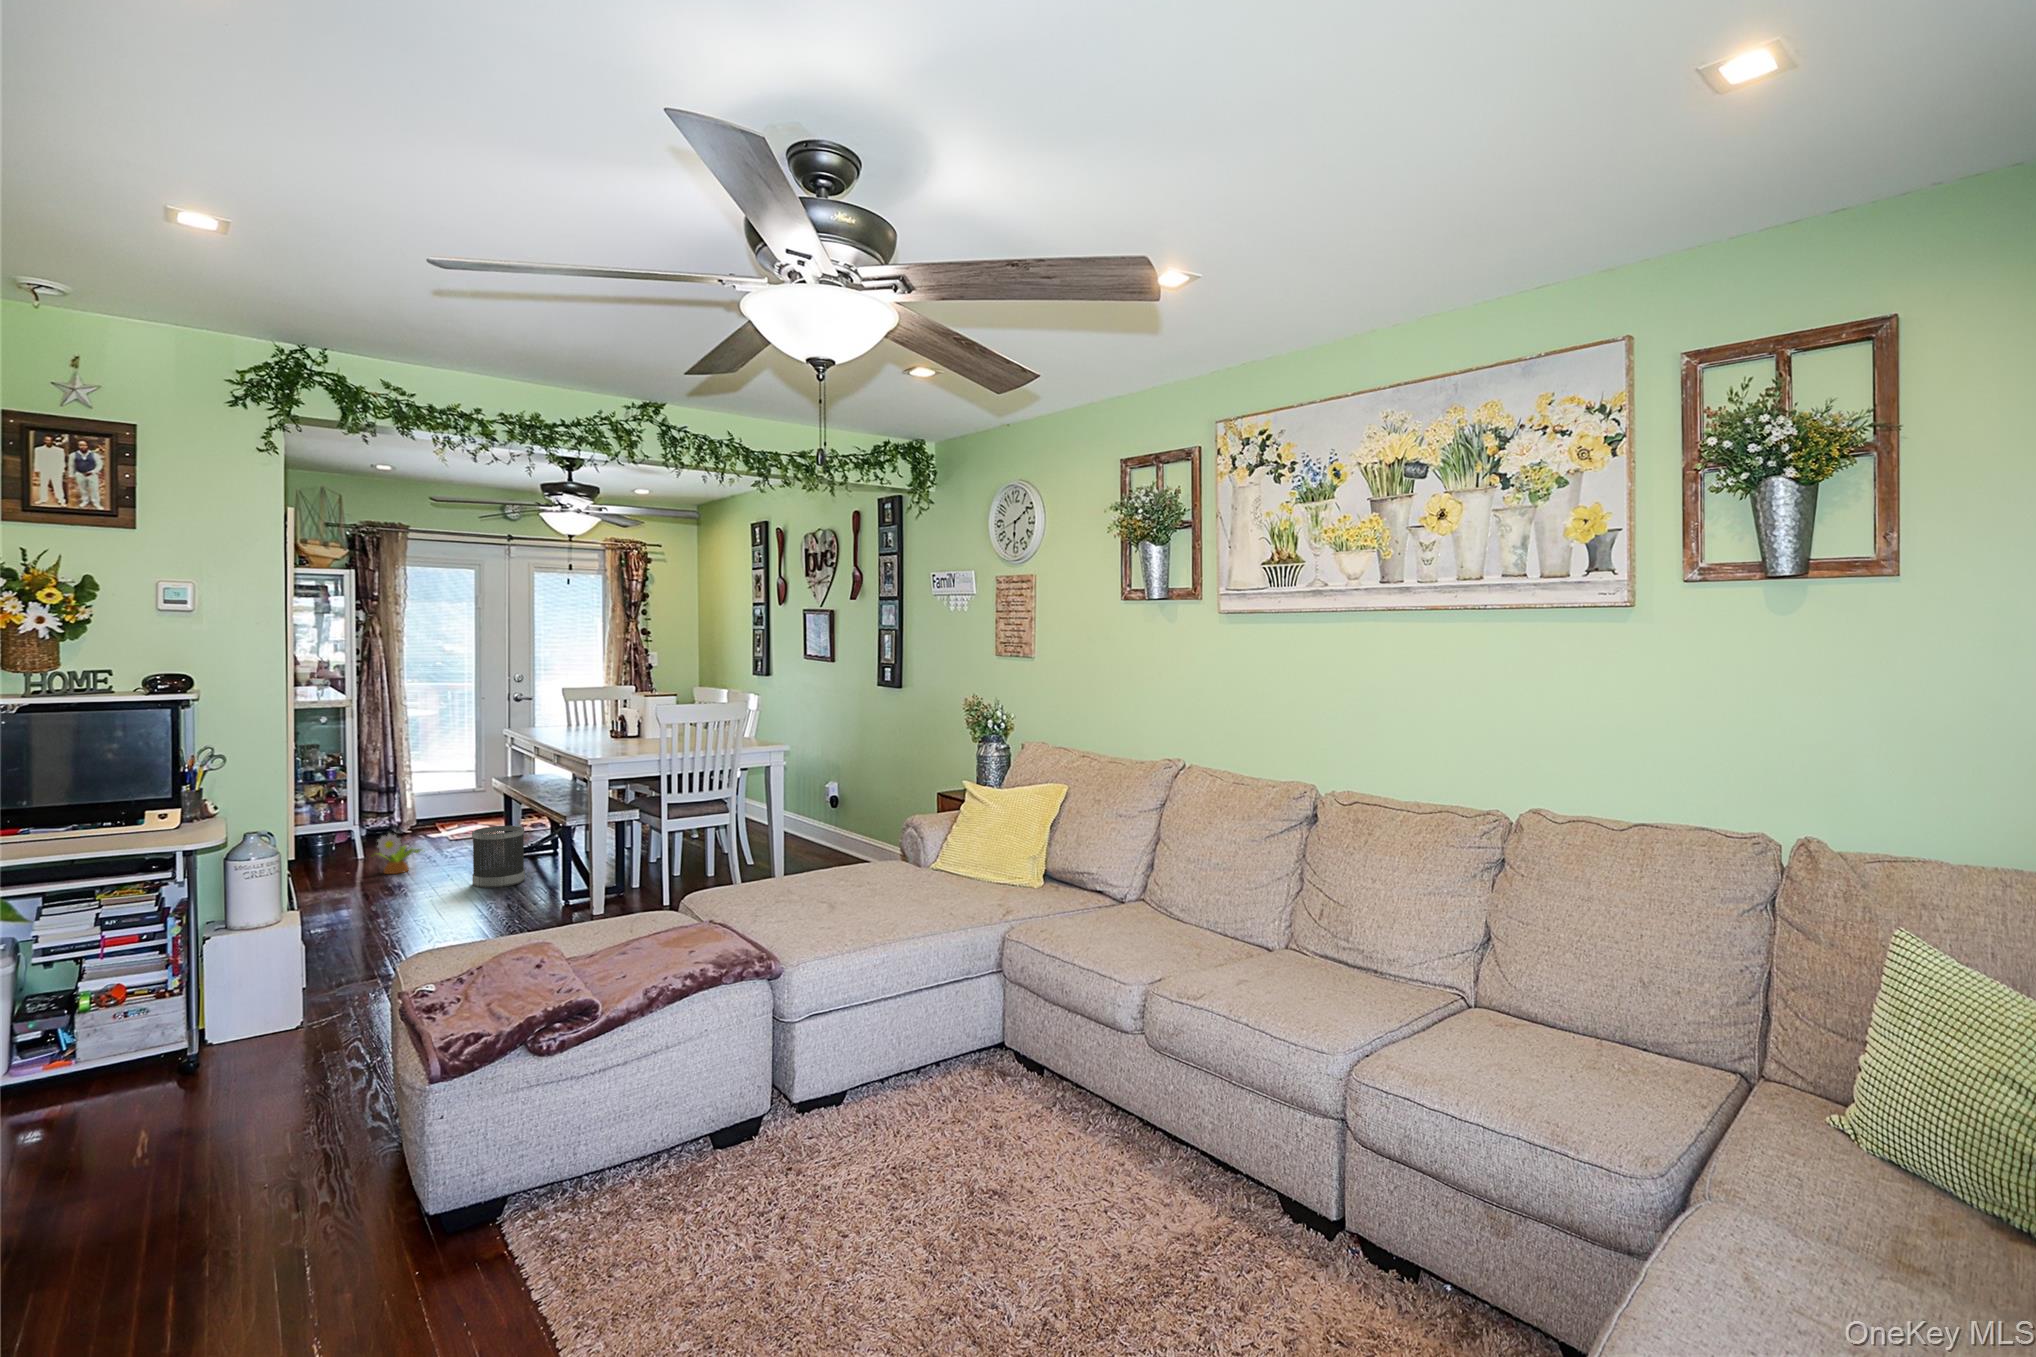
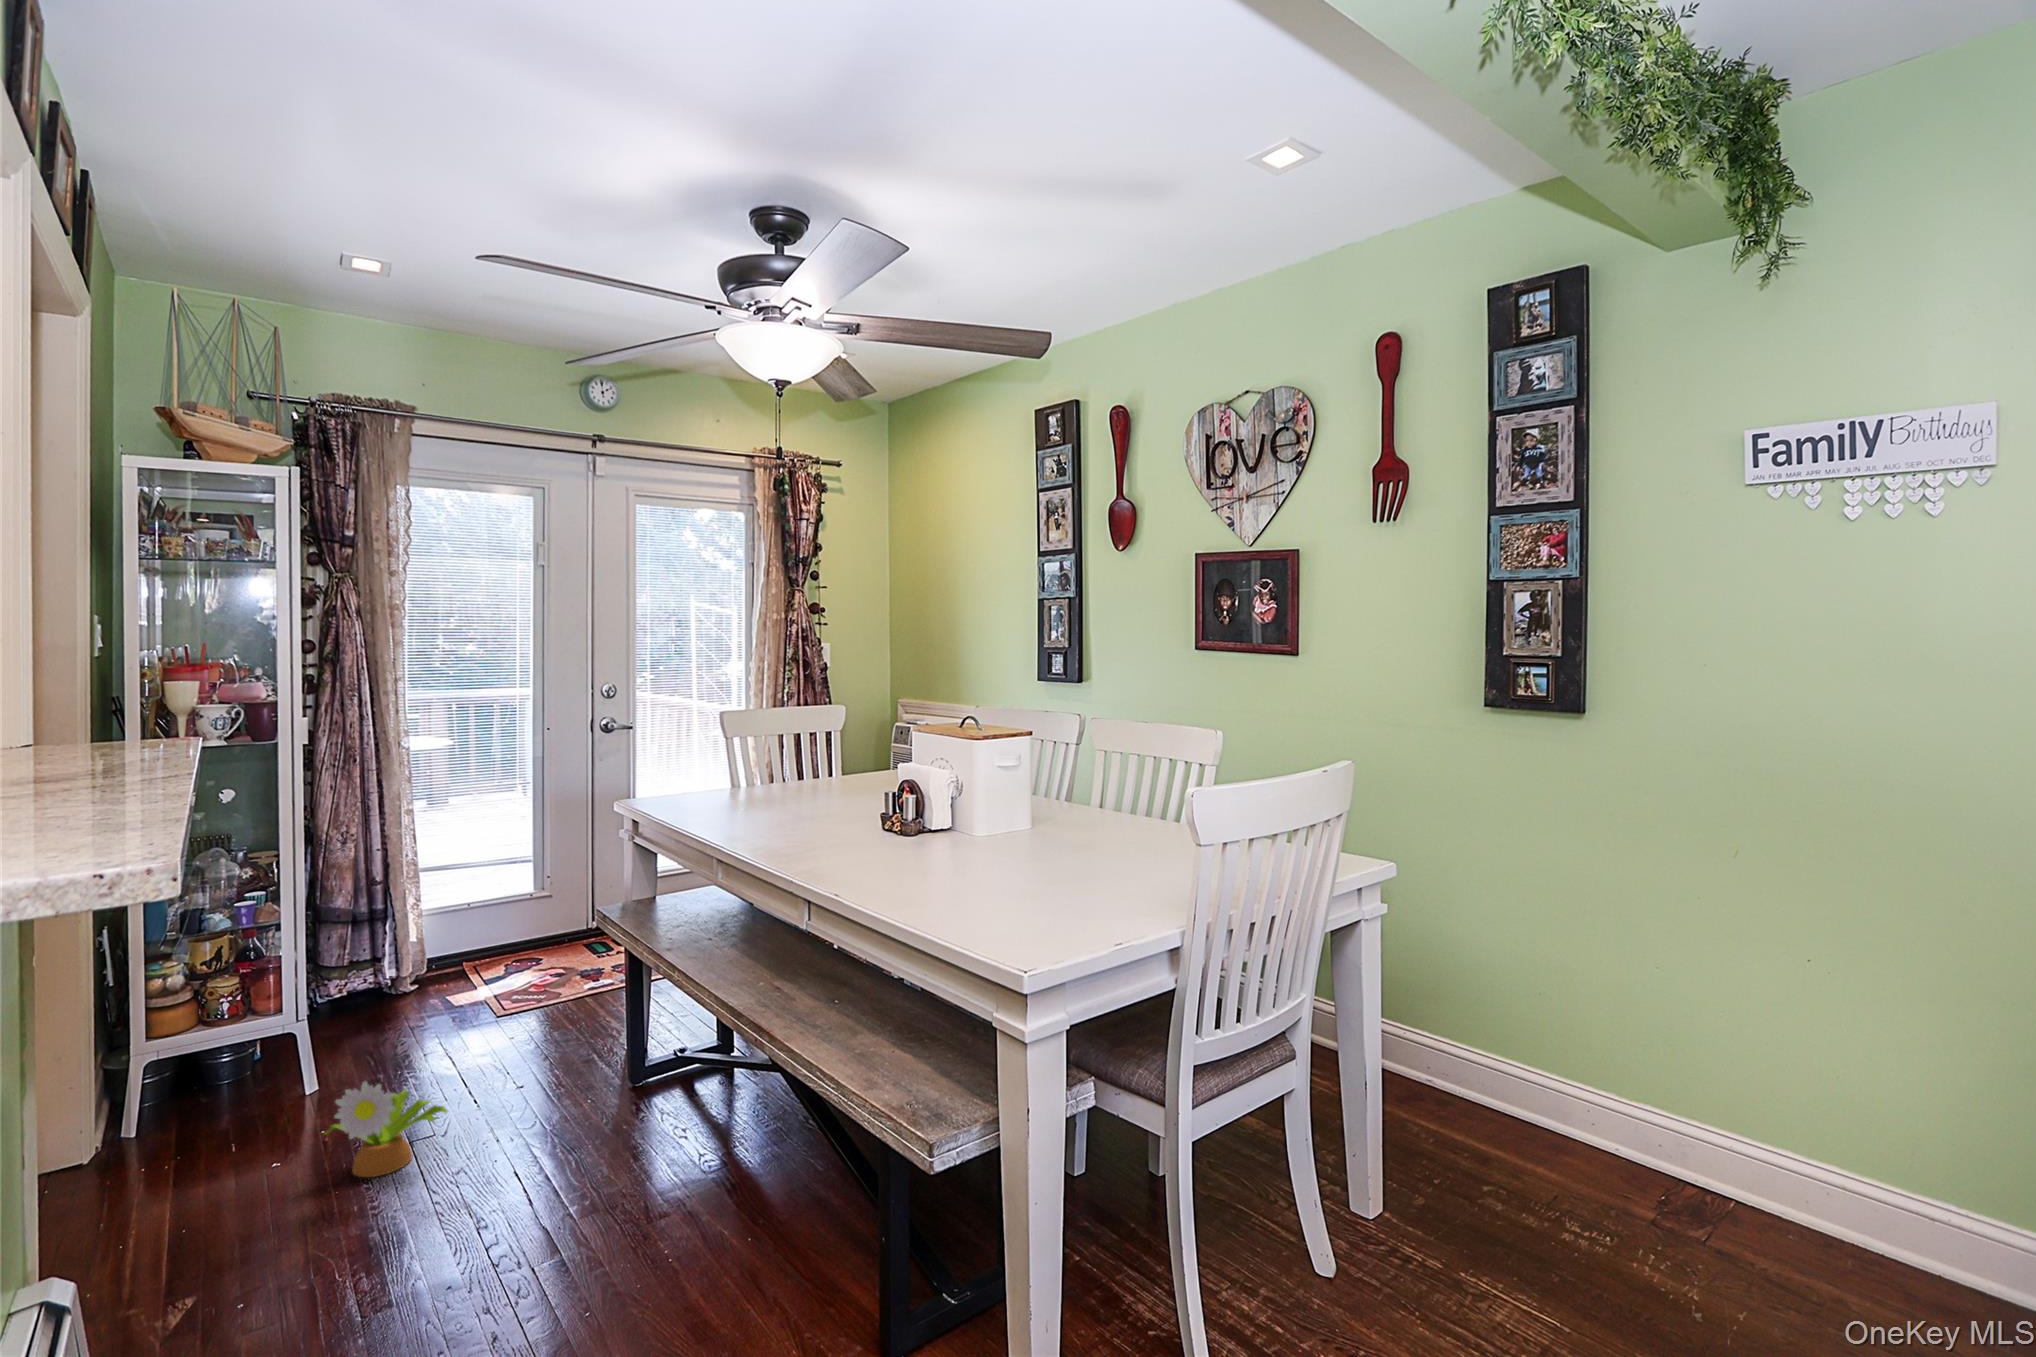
wastebasket: present [472,826,525,888] -> none [572,1070,697,1260]

